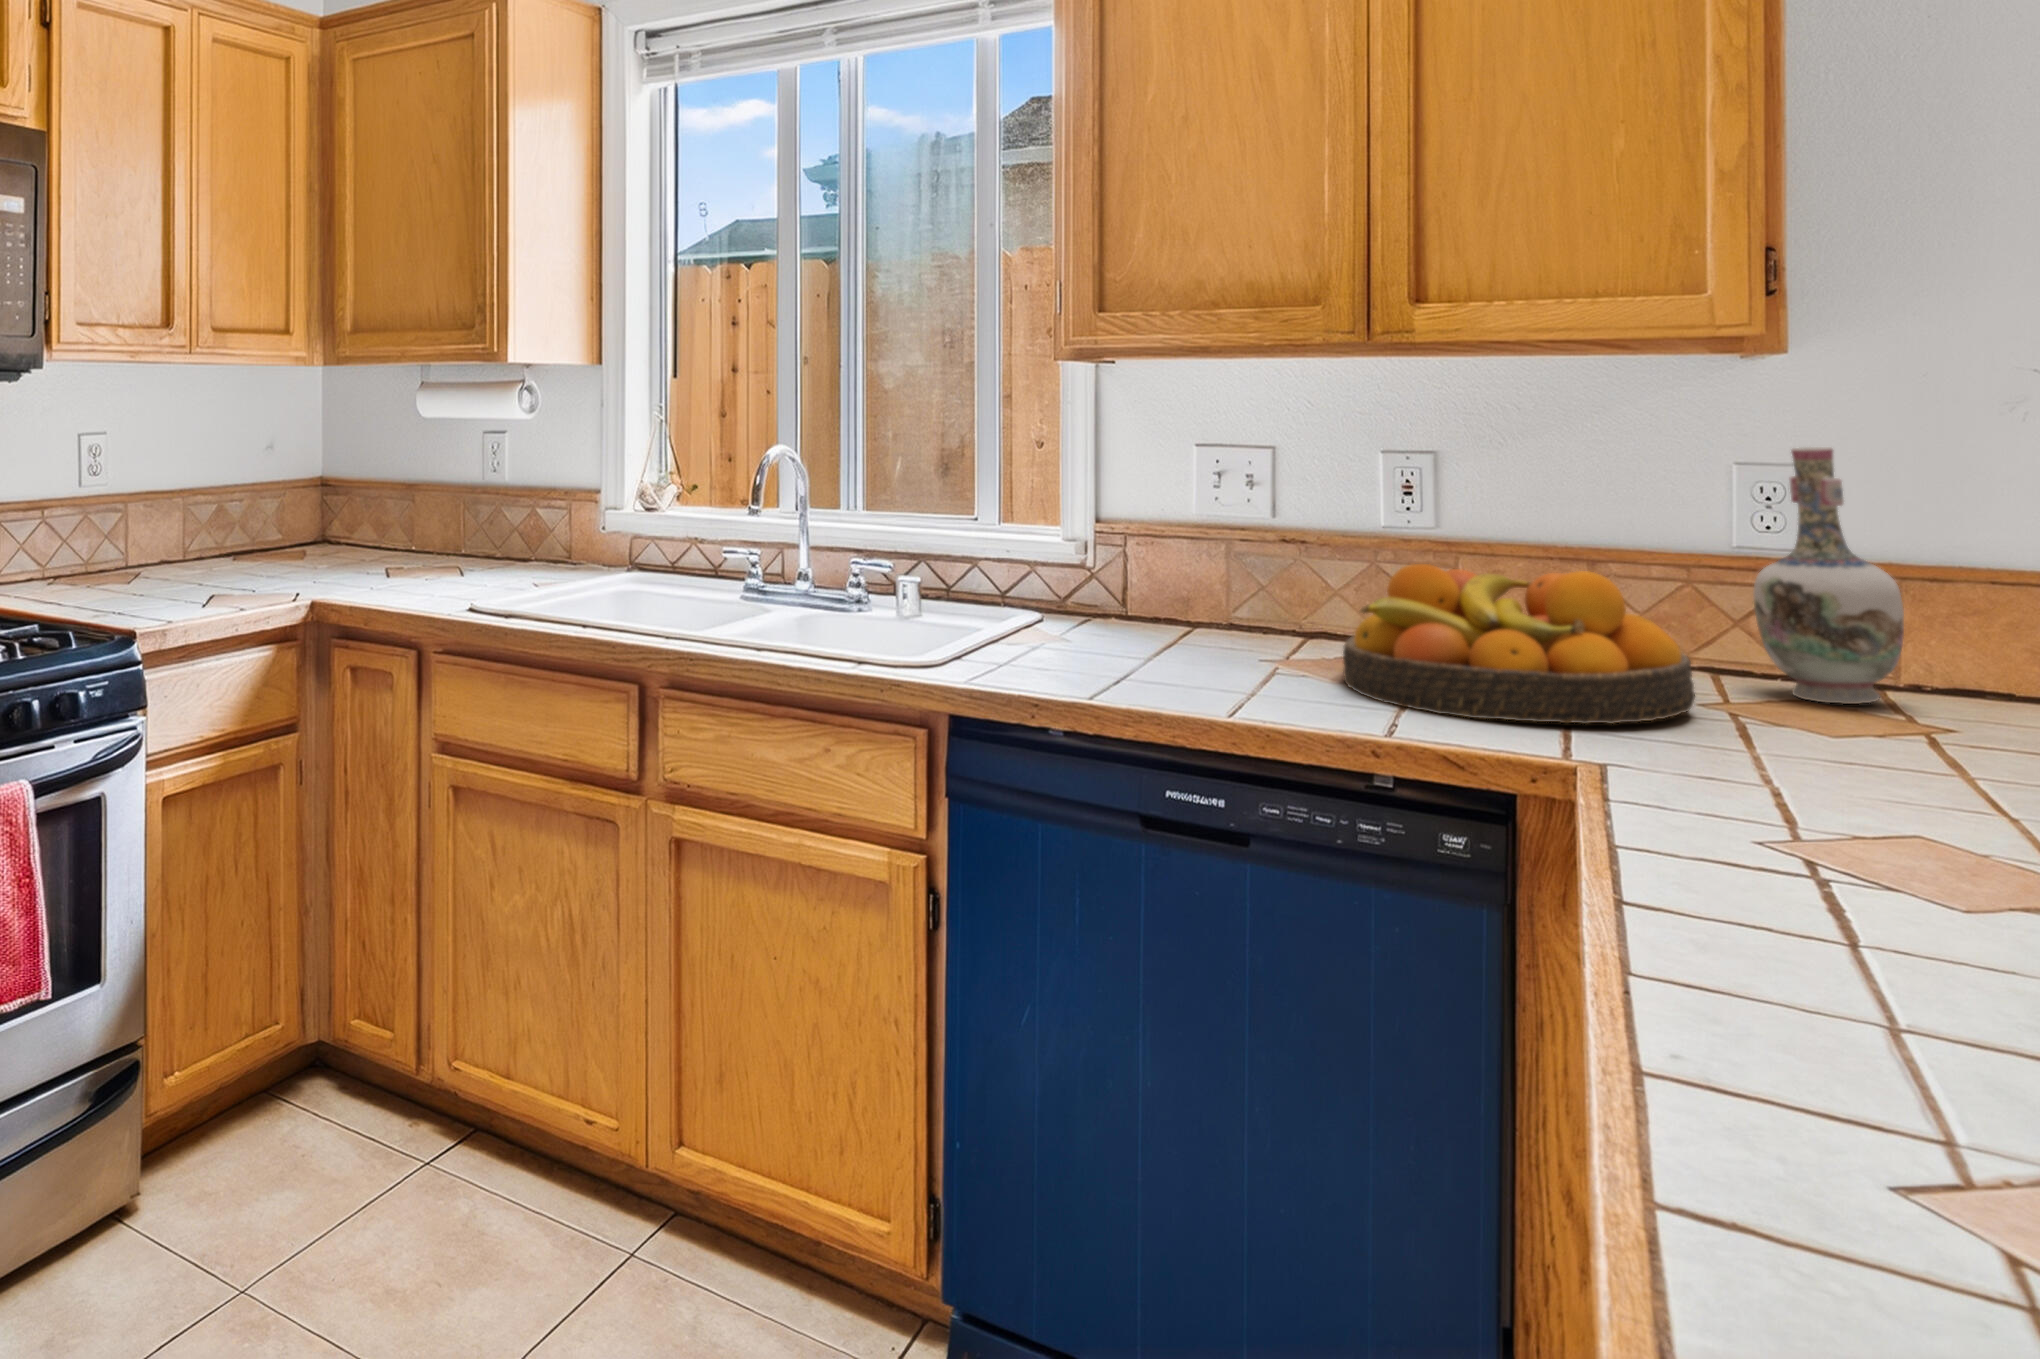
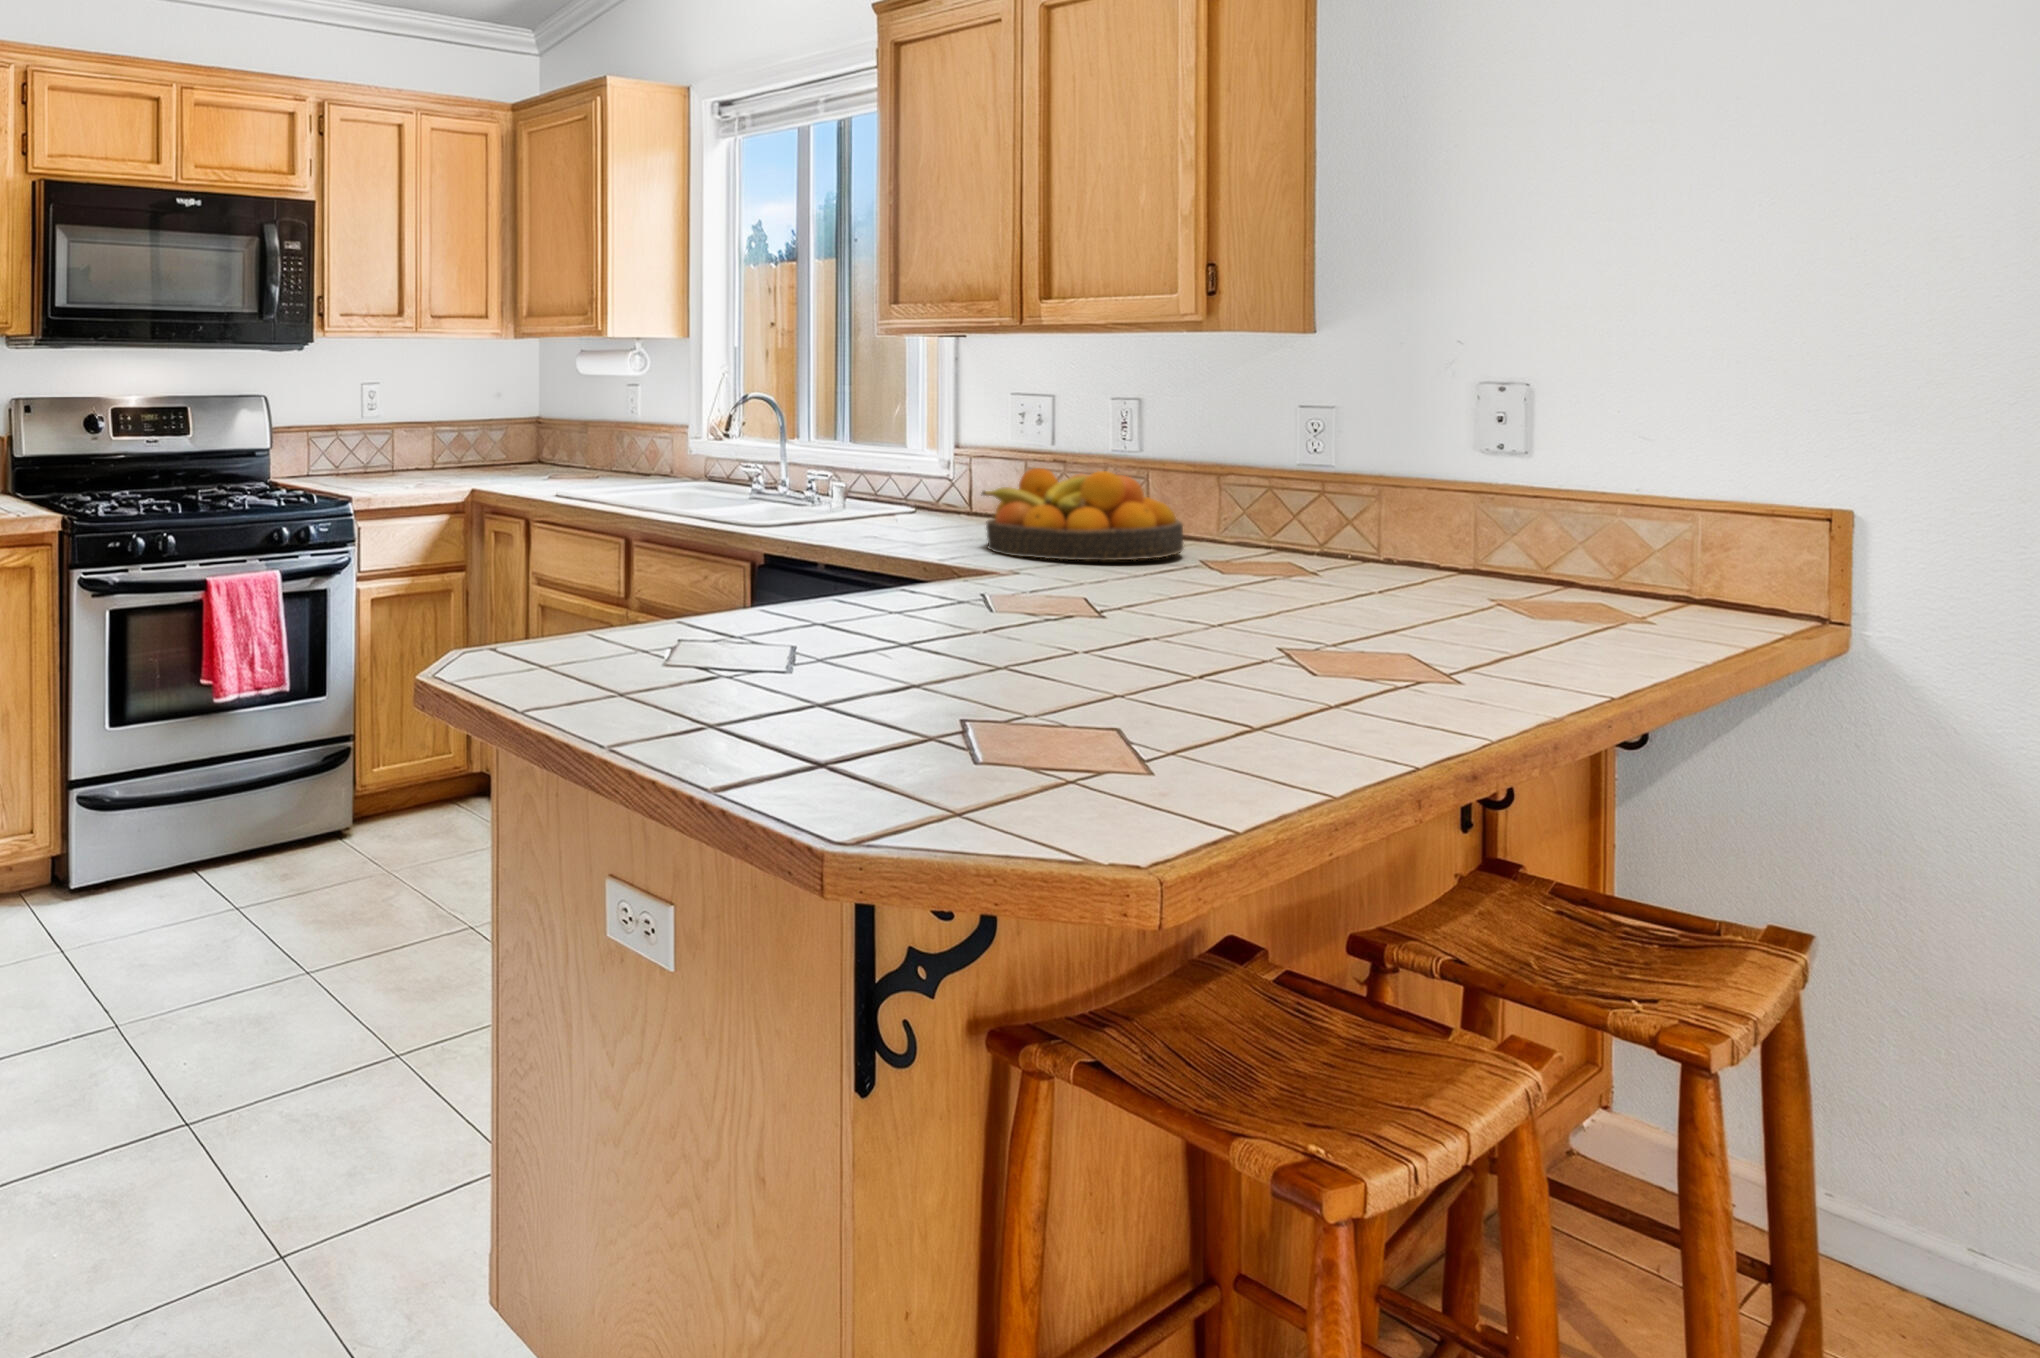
vase: present [1753,447,1904,704] -> none [1262,396,1346,564]

